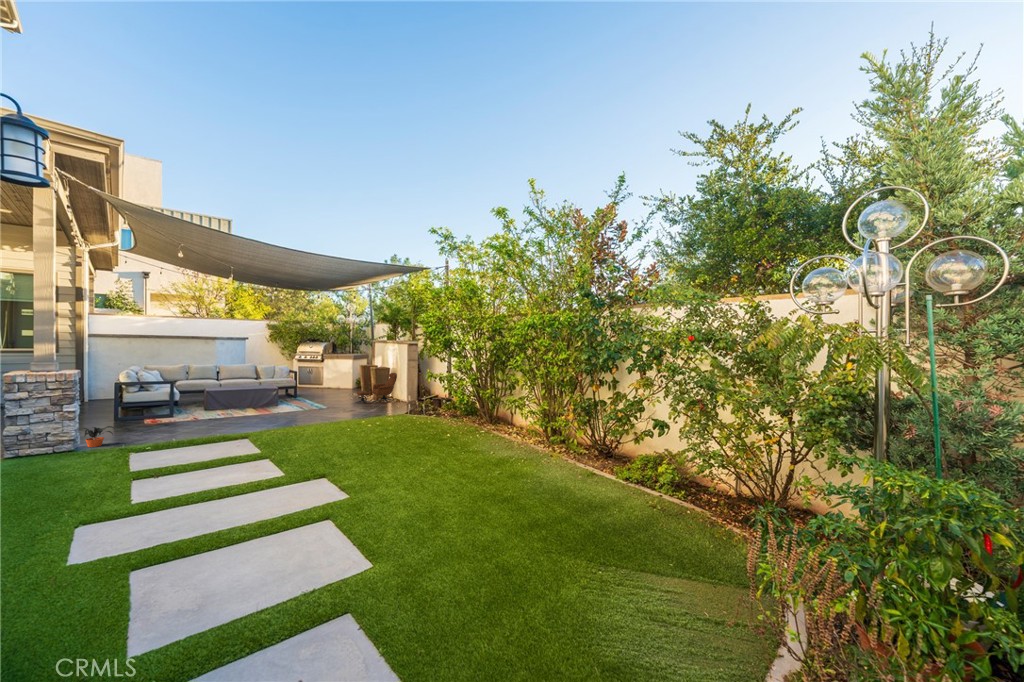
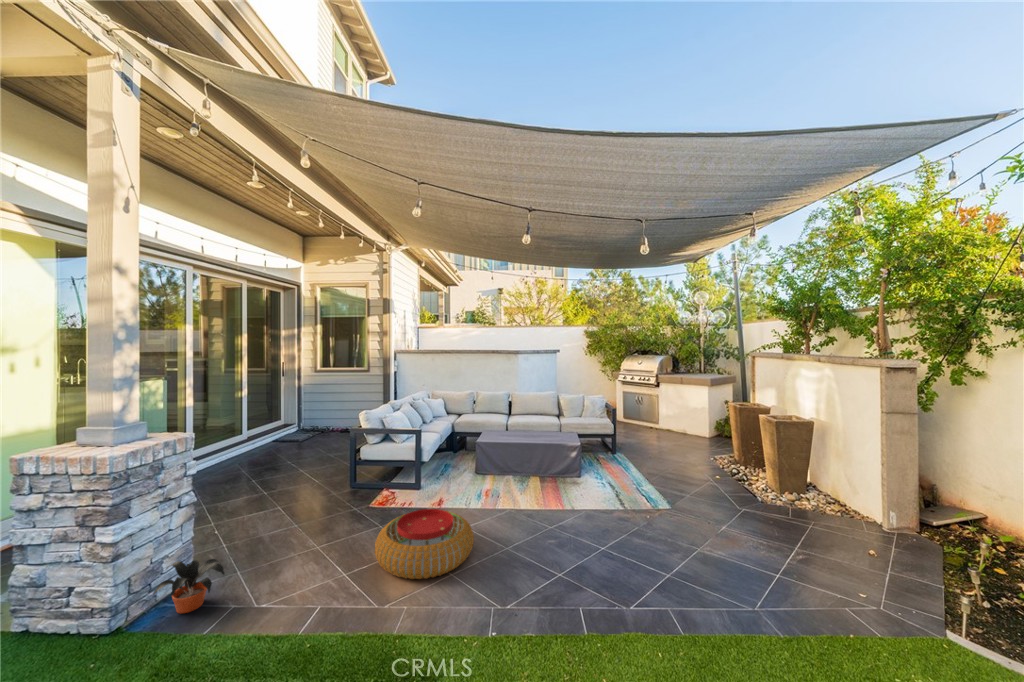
lounge chair: present [357,373,397,403] -> none [740,438,860,525]
pouf: none [182,408,236,429] -> present [375,509,474,579]

